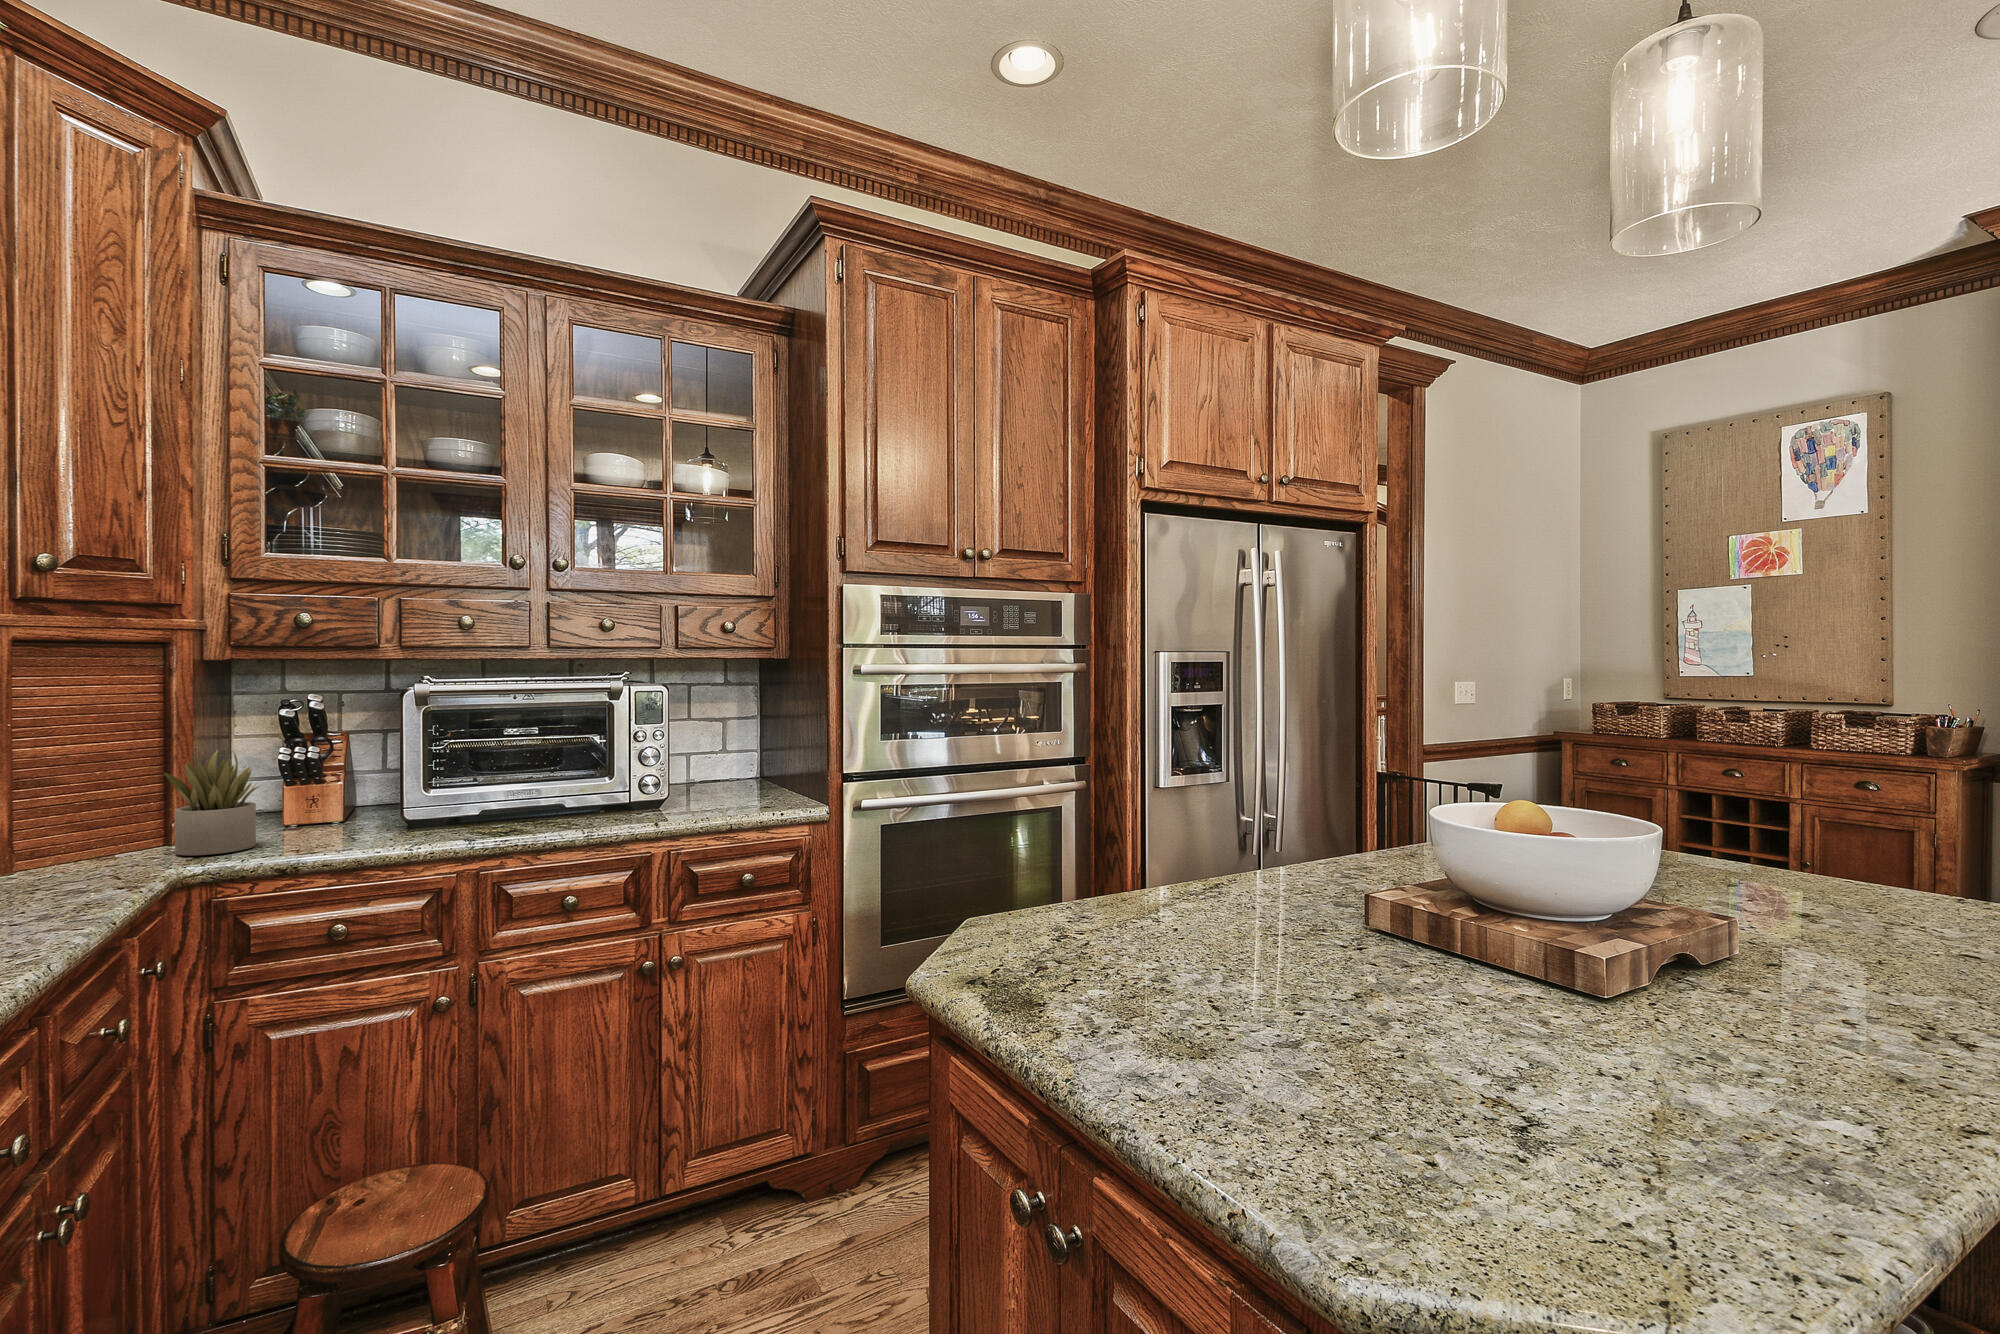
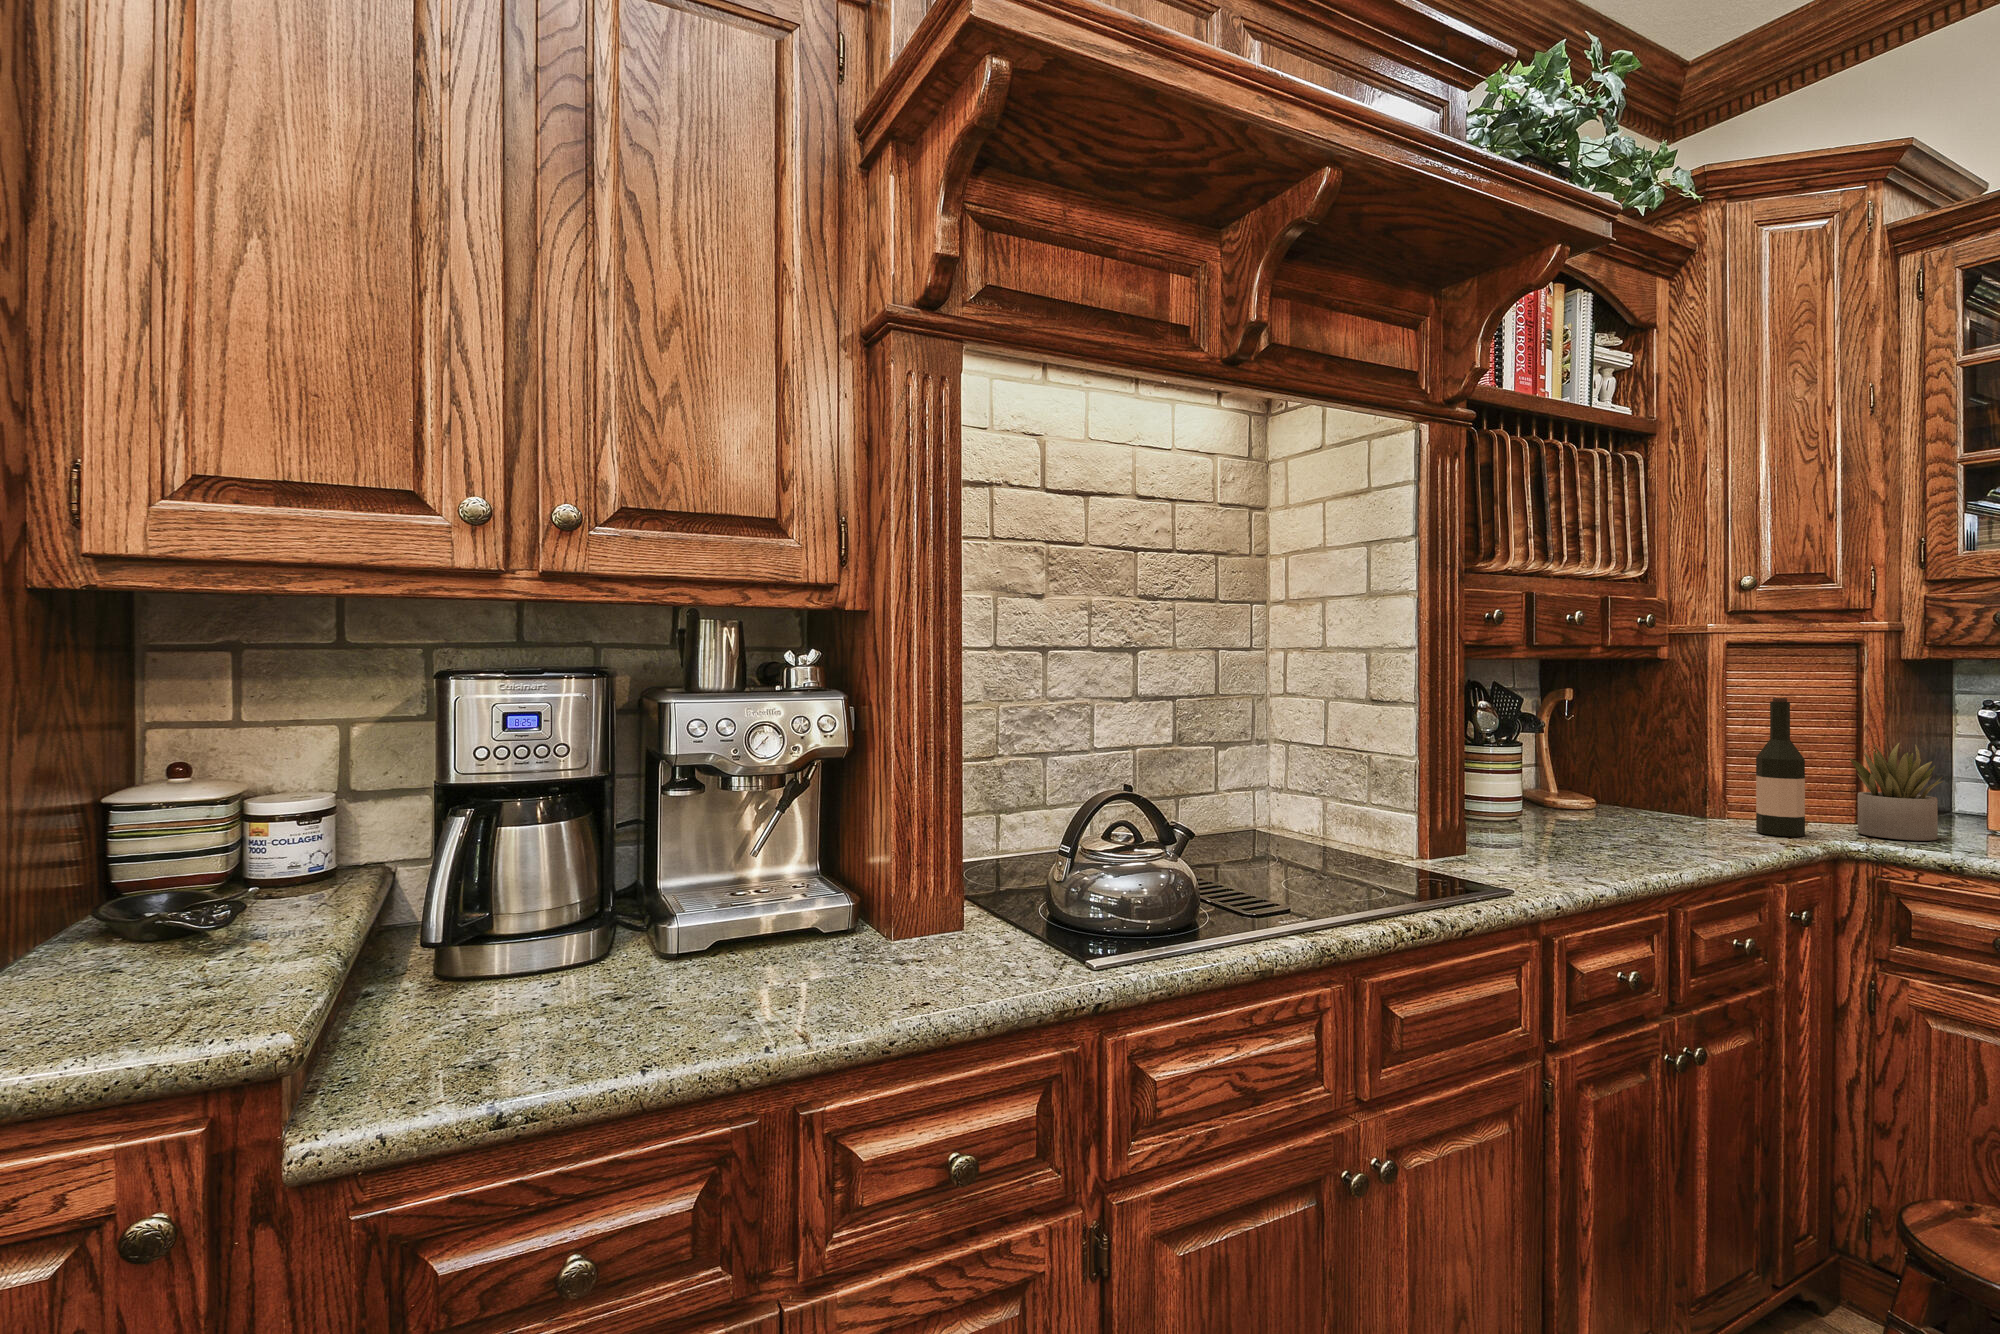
wine bottle: none [59,708,124,881] -> present [1756,698,1805,837]

